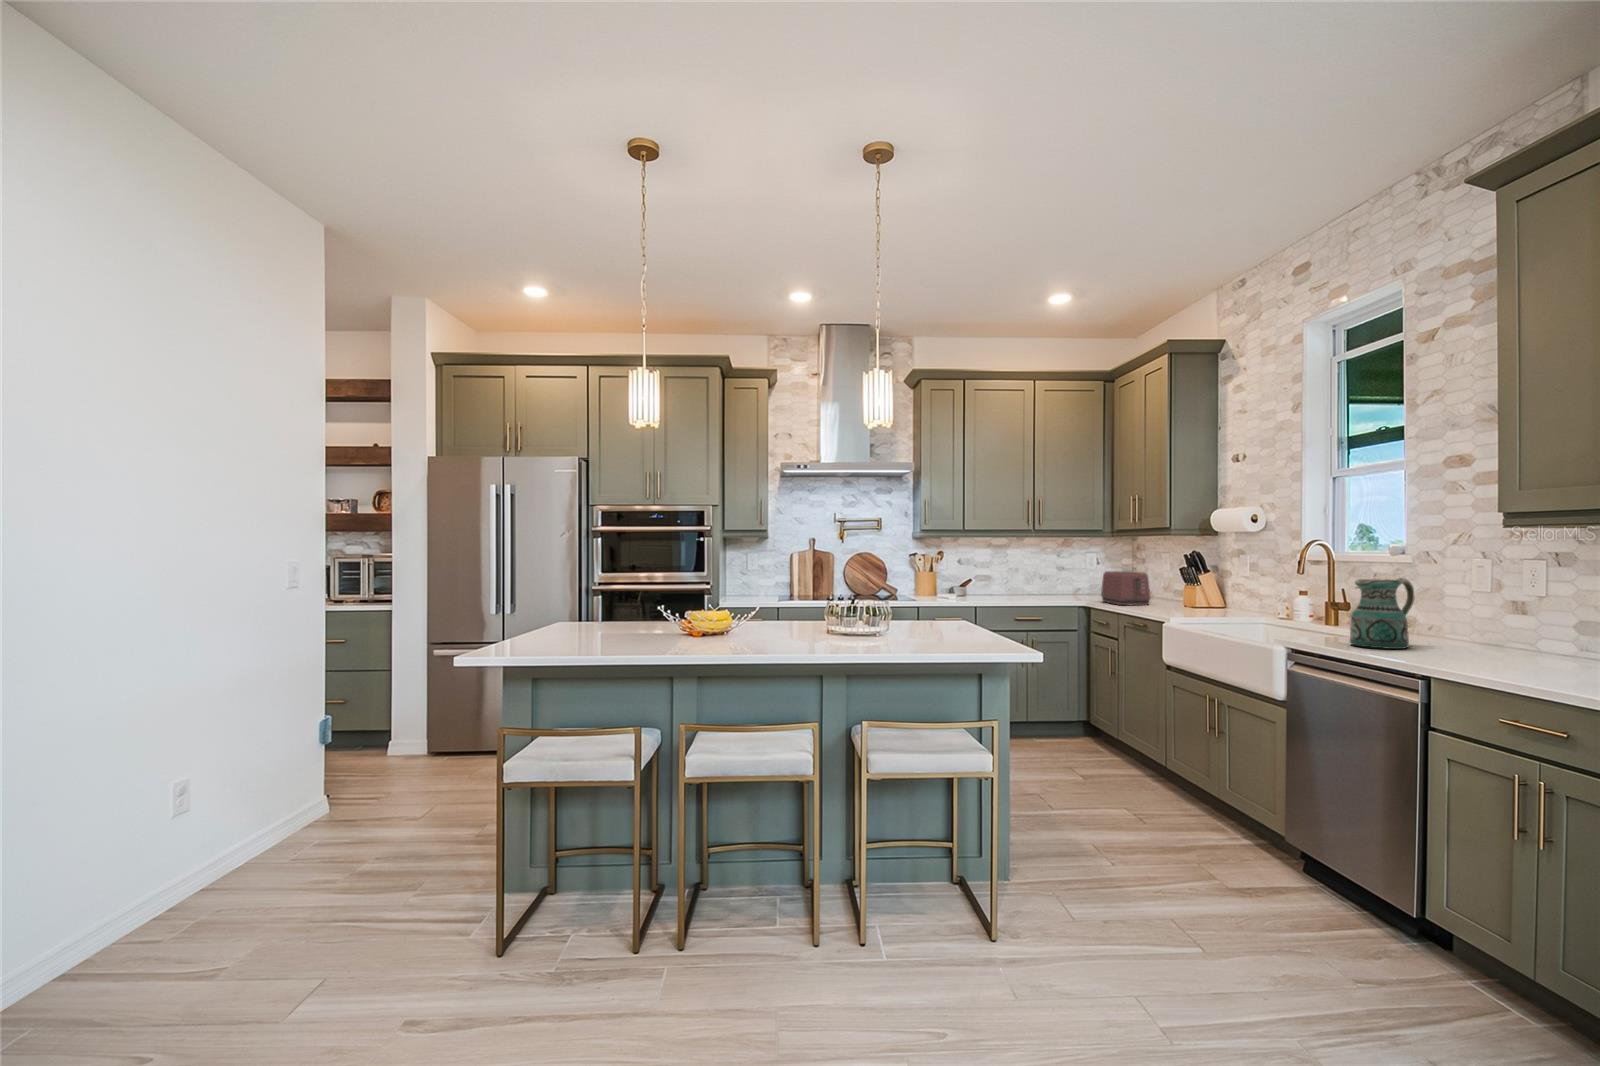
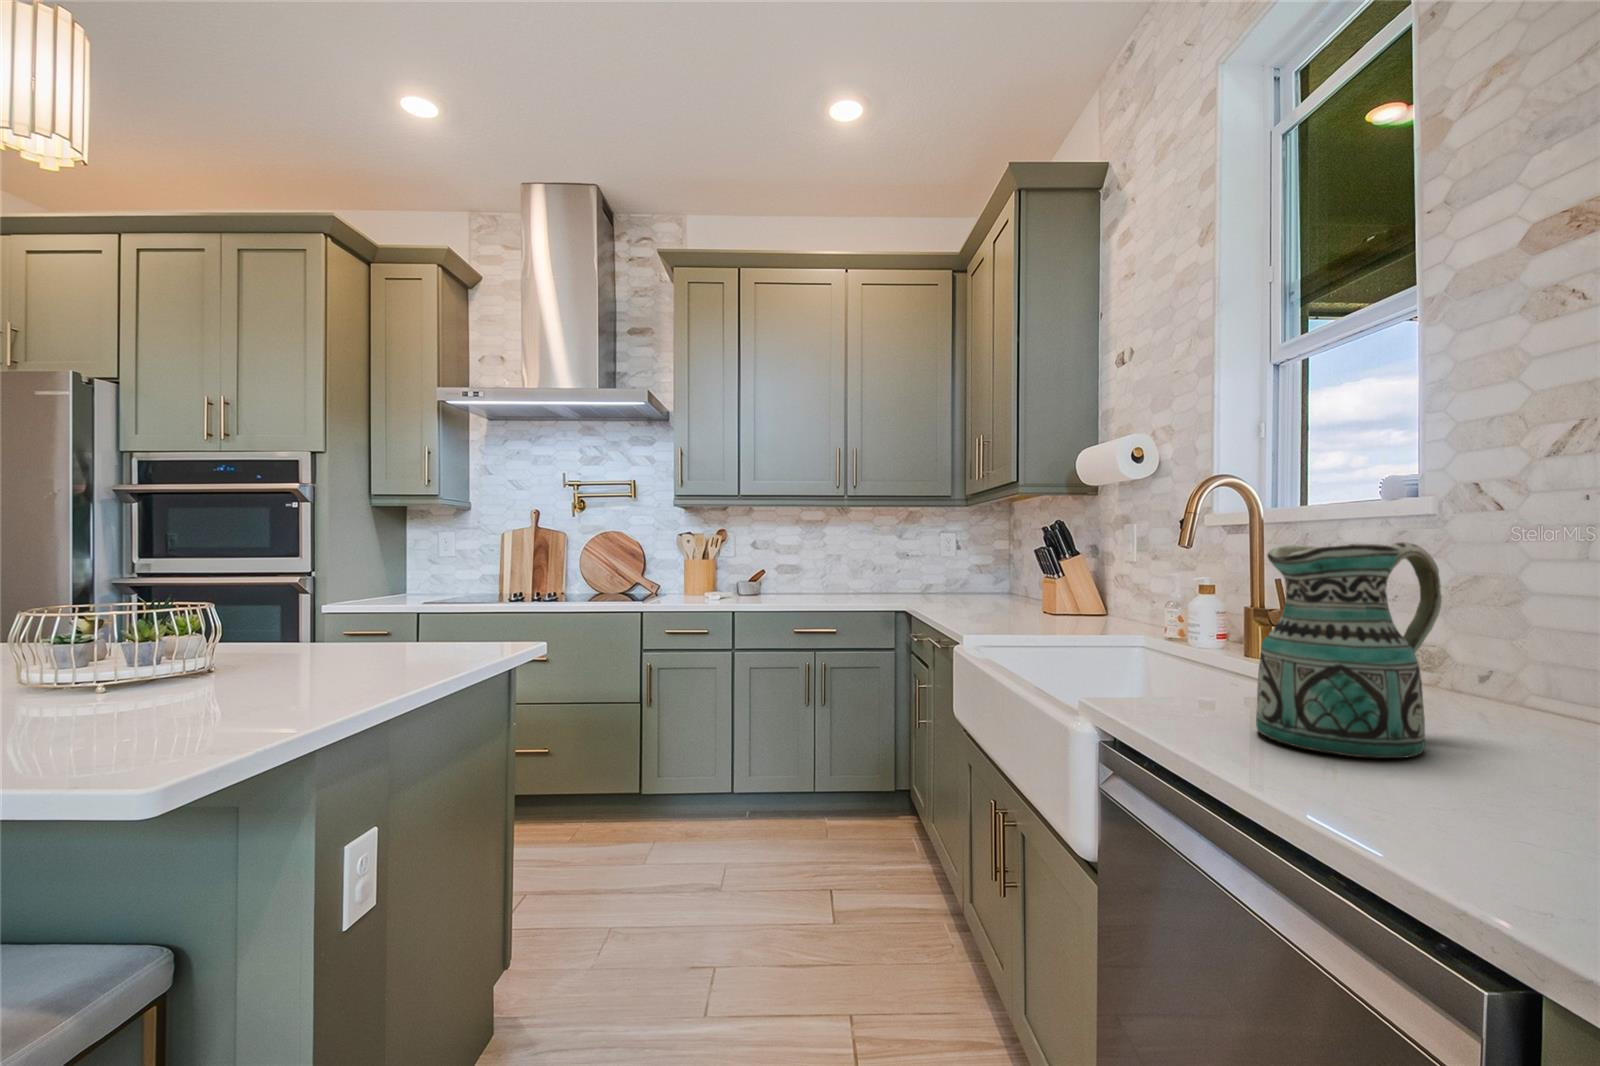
toaster: present [1101,571,1150,605] -> none [938,557,1000,611]

